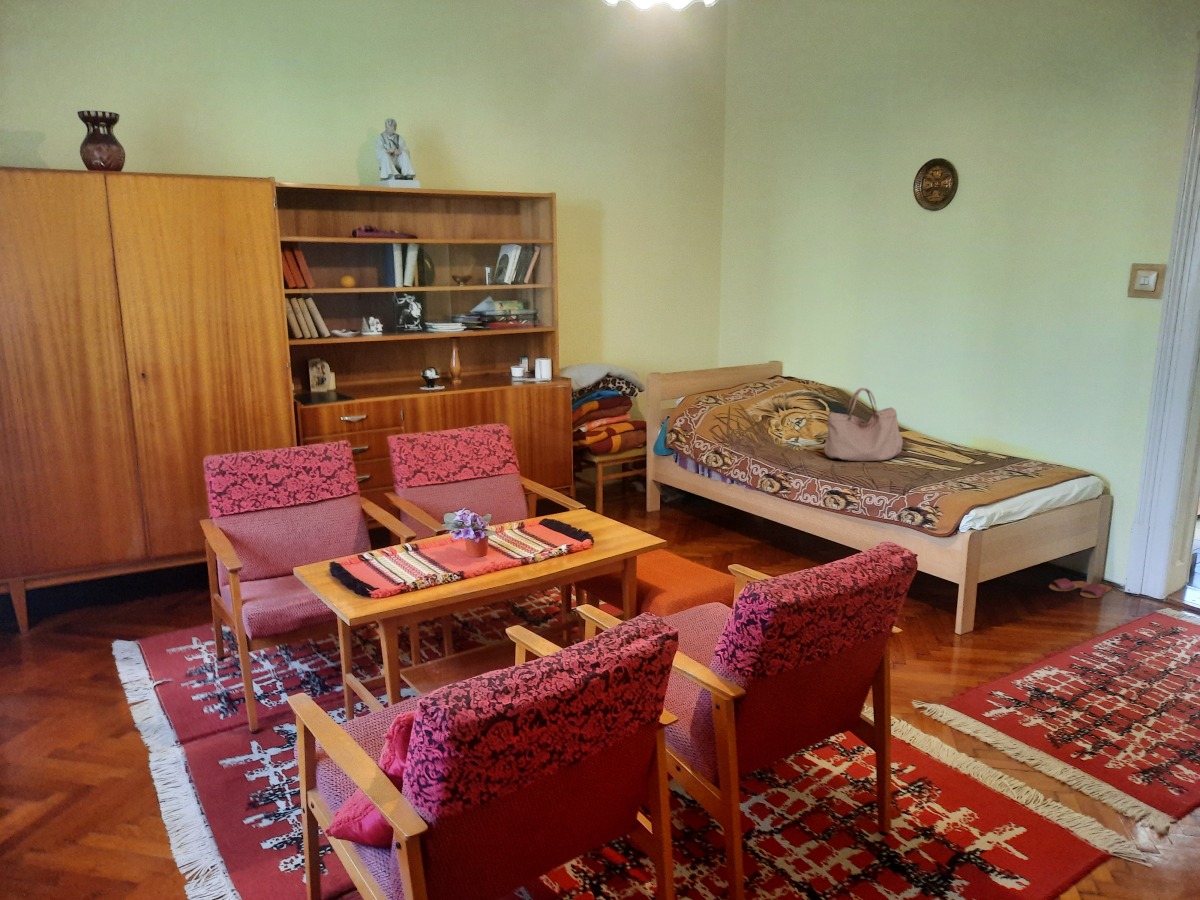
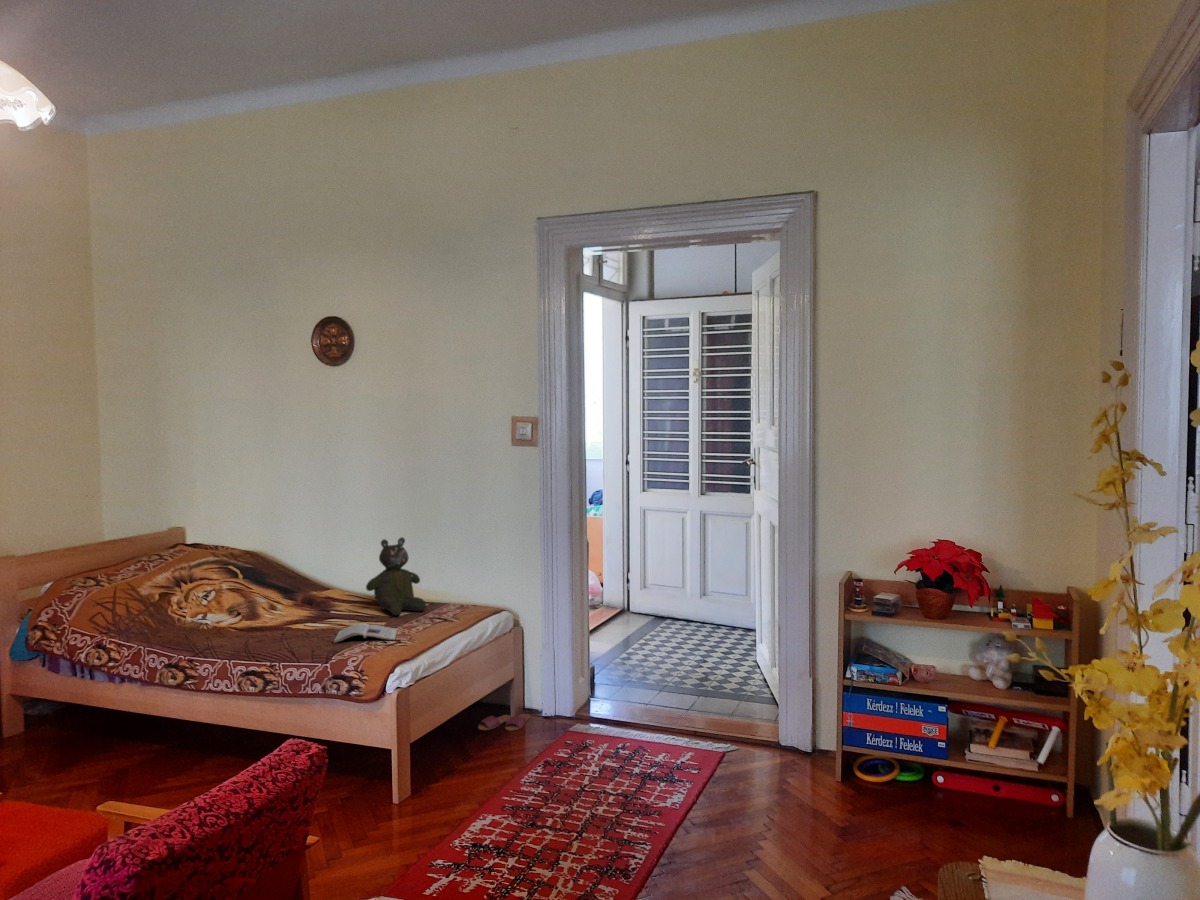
teddy bear: none [945,387,1006,463] -> present [366,537,426,616]
handbag: present [824,388,903,461] -> none [236,551,324,633]
magazine: none [911,464,974,485] -> present [334,623,397,643]

